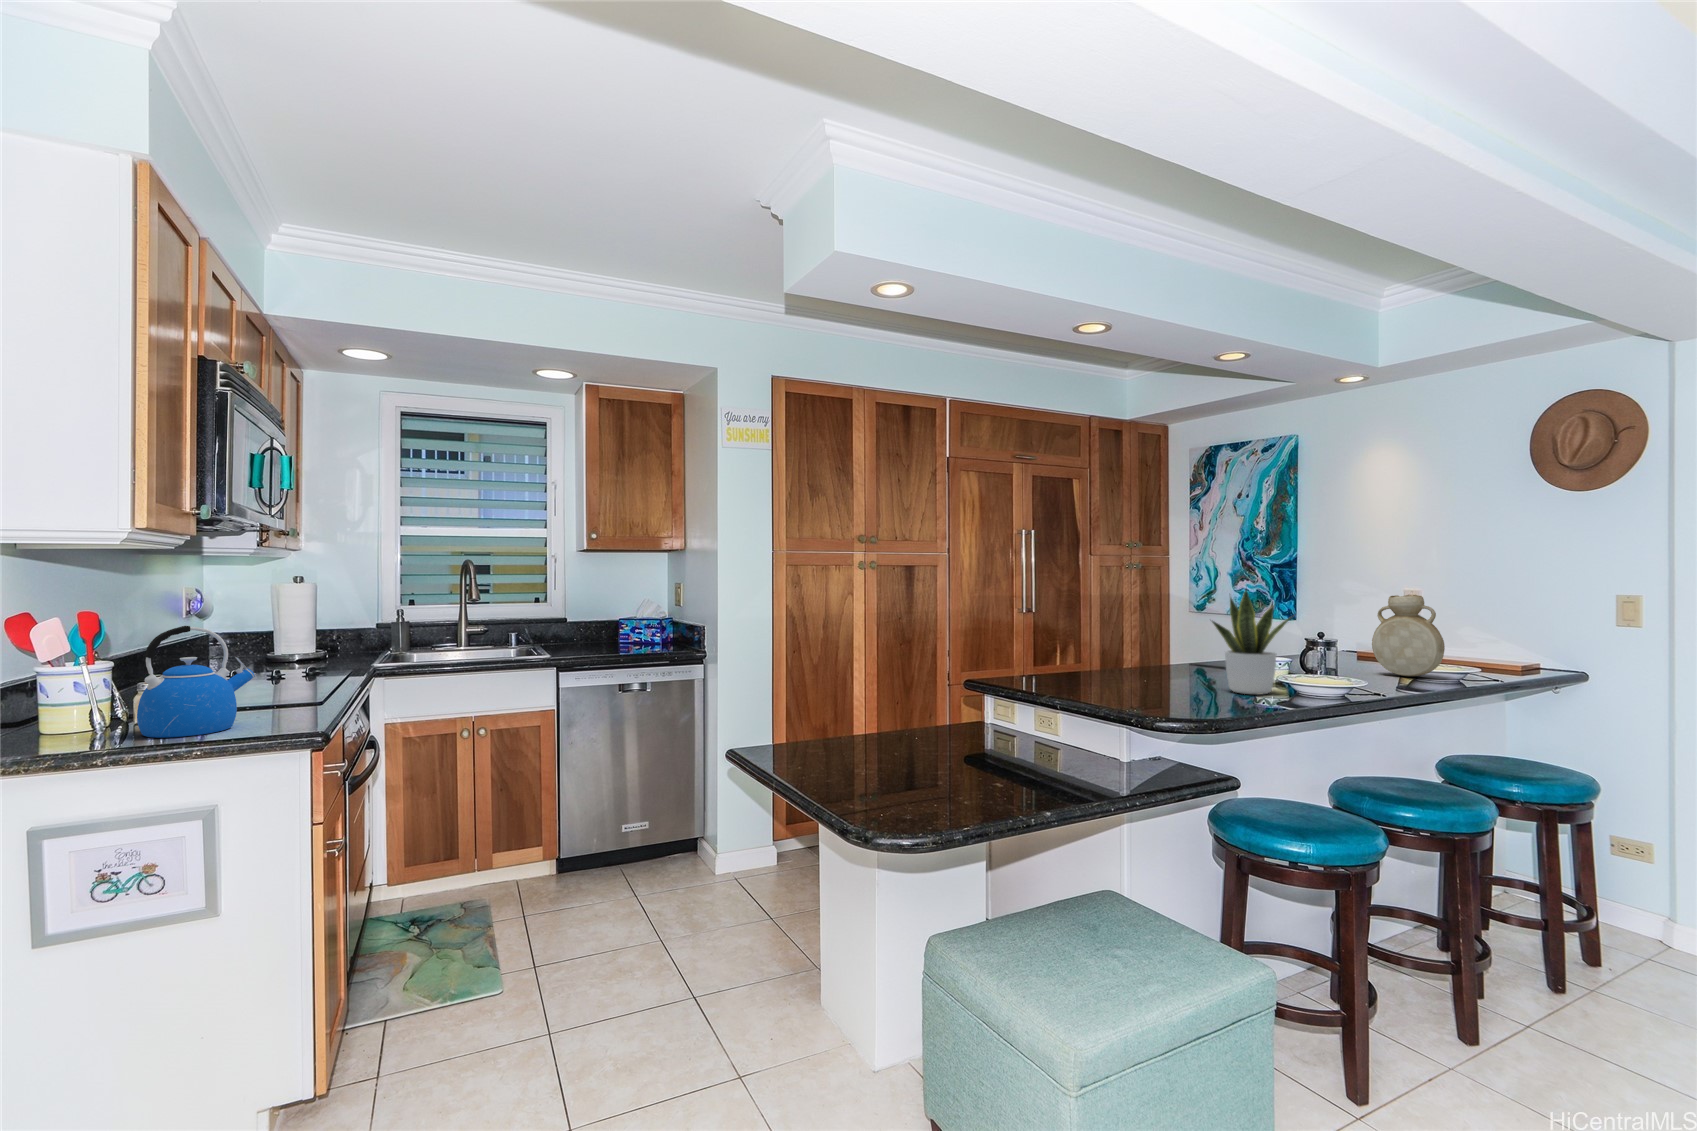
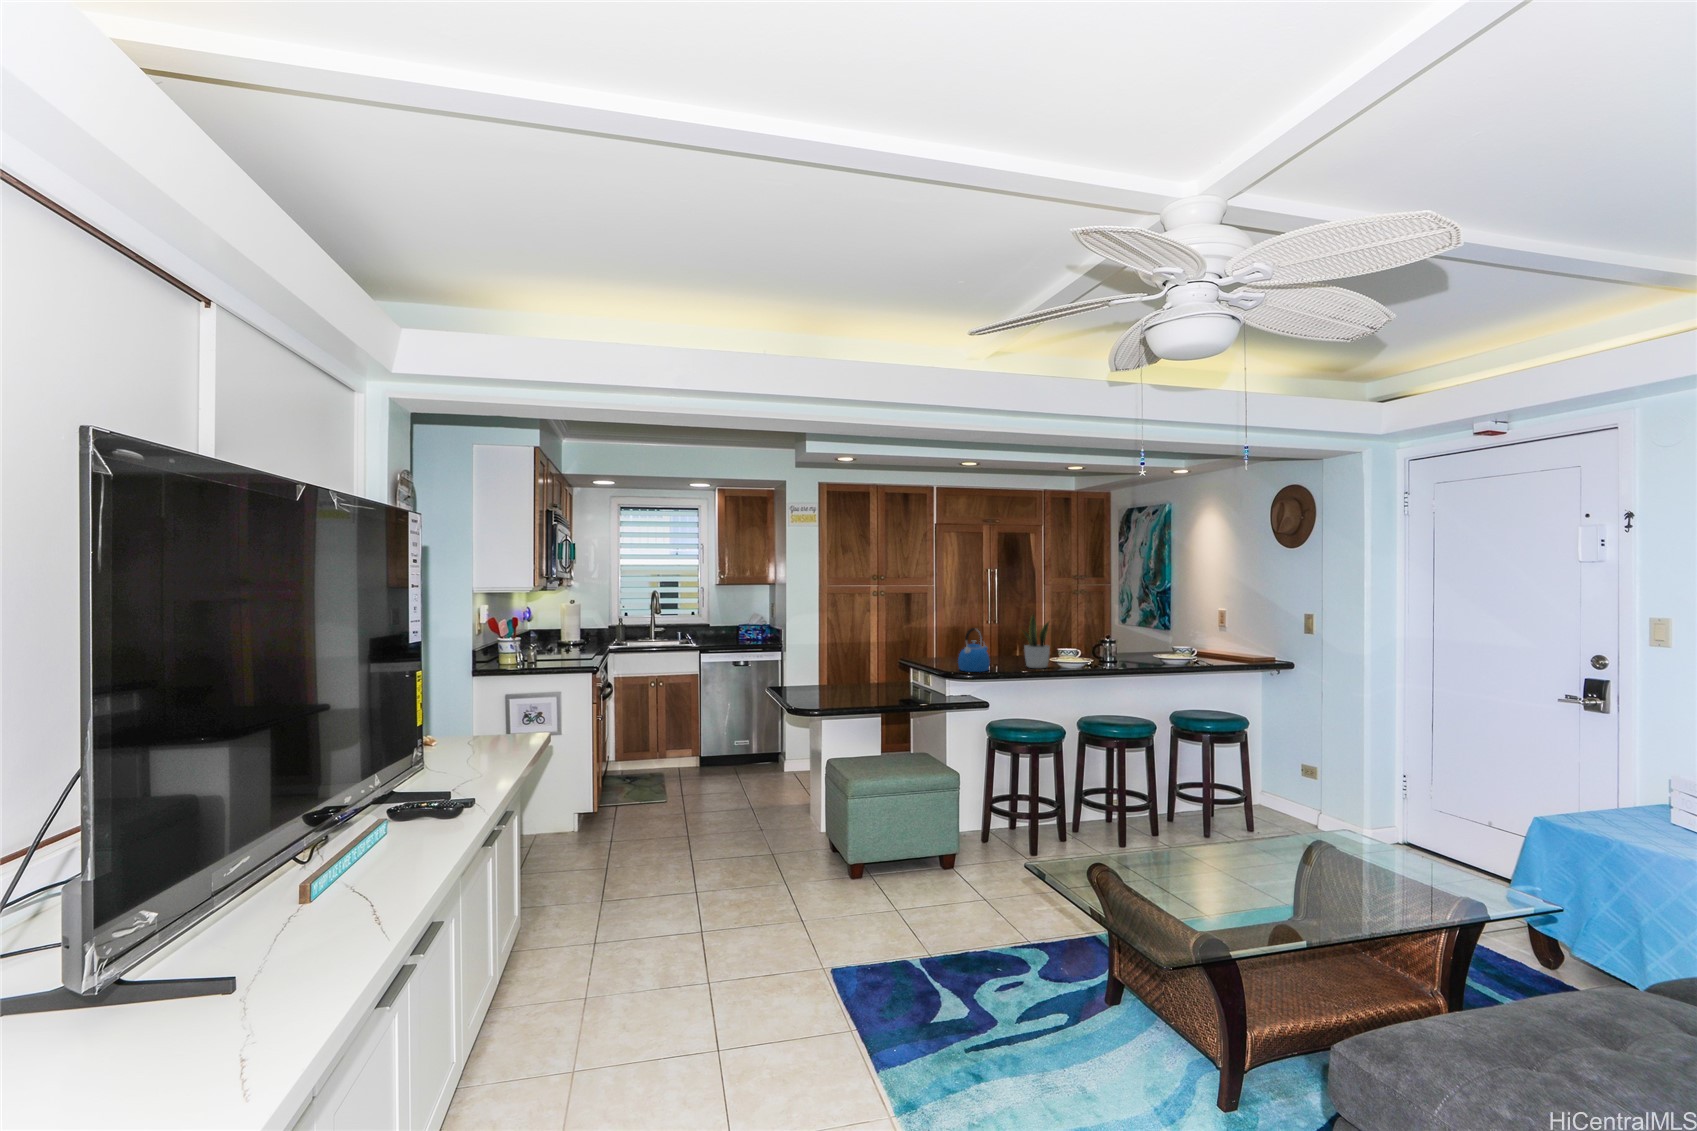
vase: present [1372,595,1445,676] -> none [1143,615,1178,663]
kettle: present [137,626,255,738] -> present [958,628,990,672]

